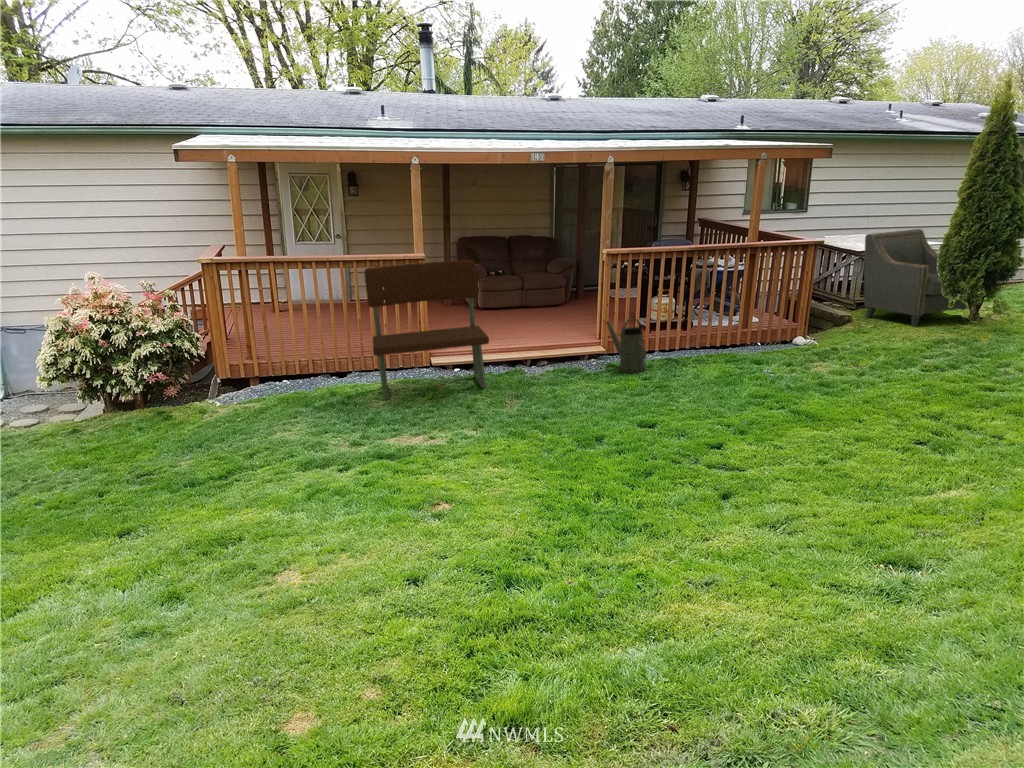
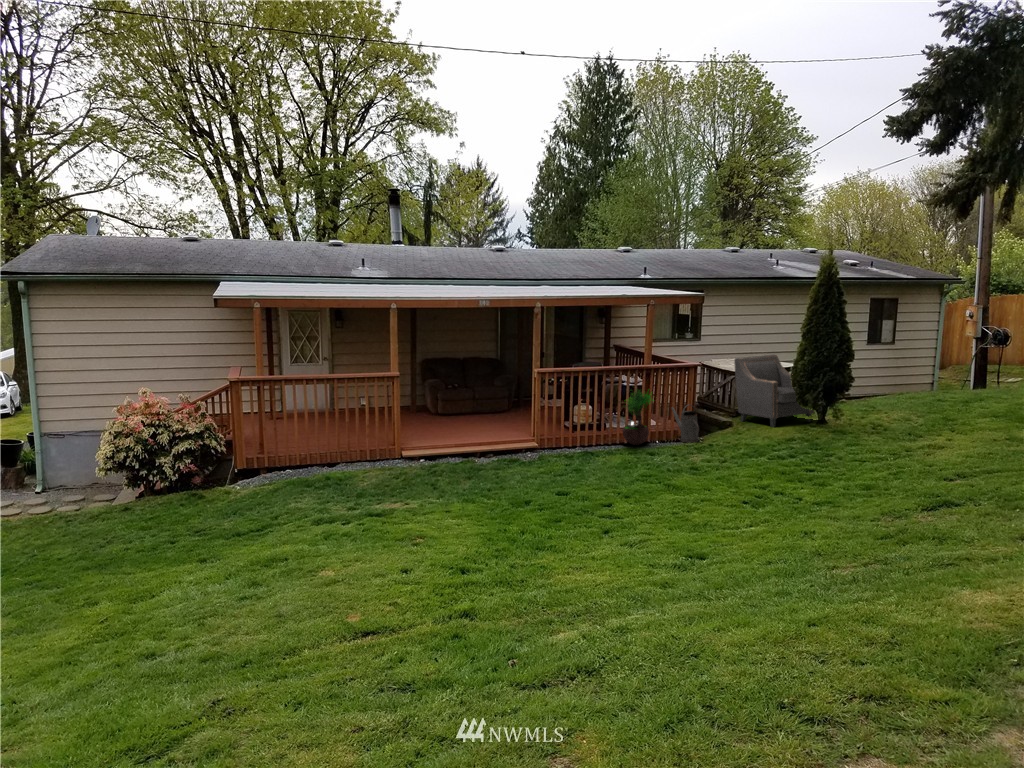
bench: present [364,260,489,400] -> none [355,378,449,483]
potted tree: none [717,272,766,350] -> present [623,391,653,445]
watering can: present [606,318,646,373] -> present [671,405,699,442]

